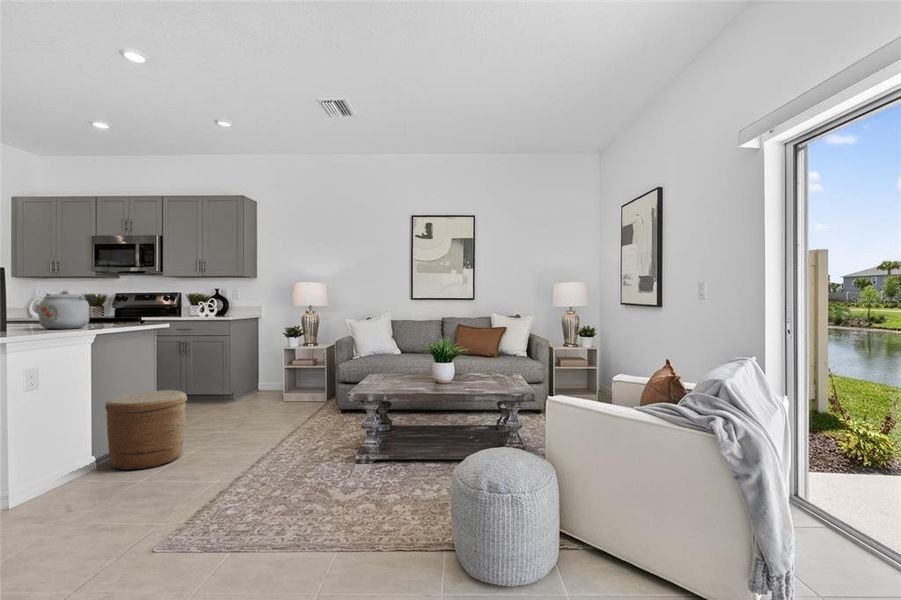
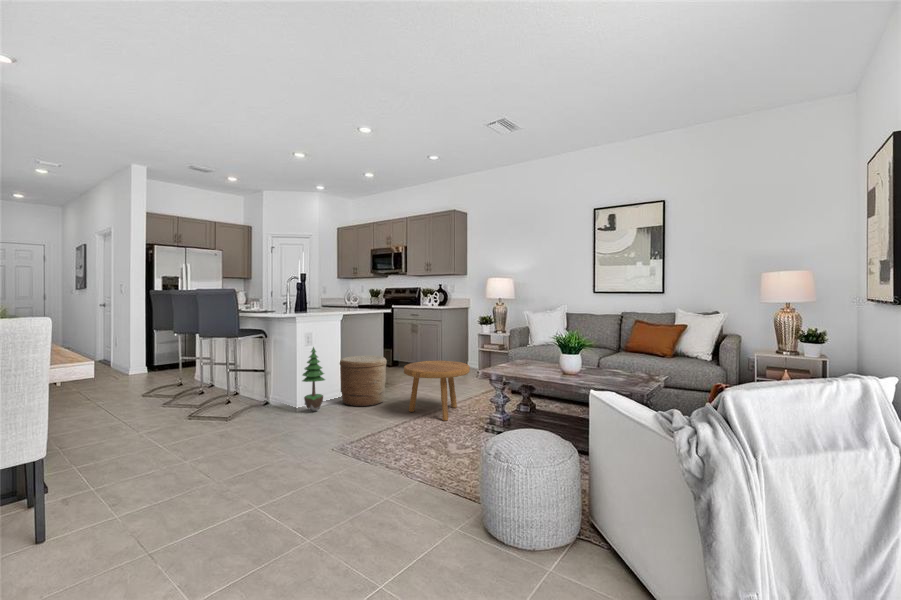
kettle: present [35,291,97,329] -> none [313,287,343,310]
footstool: none [230,385,321,461] -> present [404,360,470,421]
potted tree: none [43,387,92,492] -> present [302,347,325,411]

